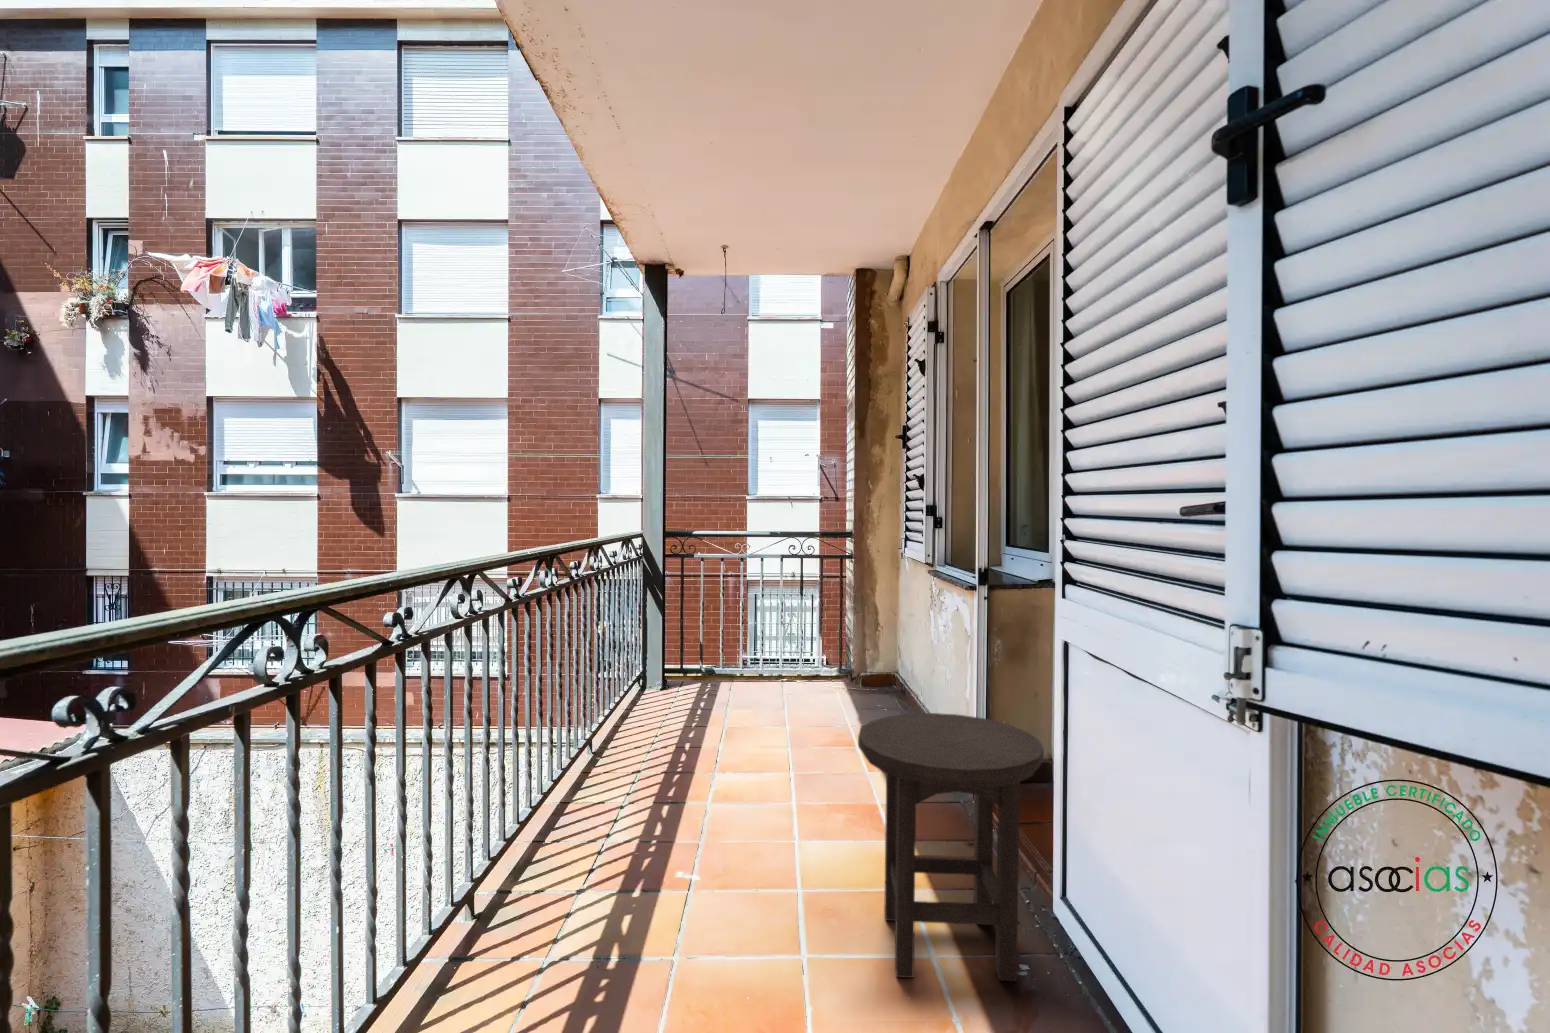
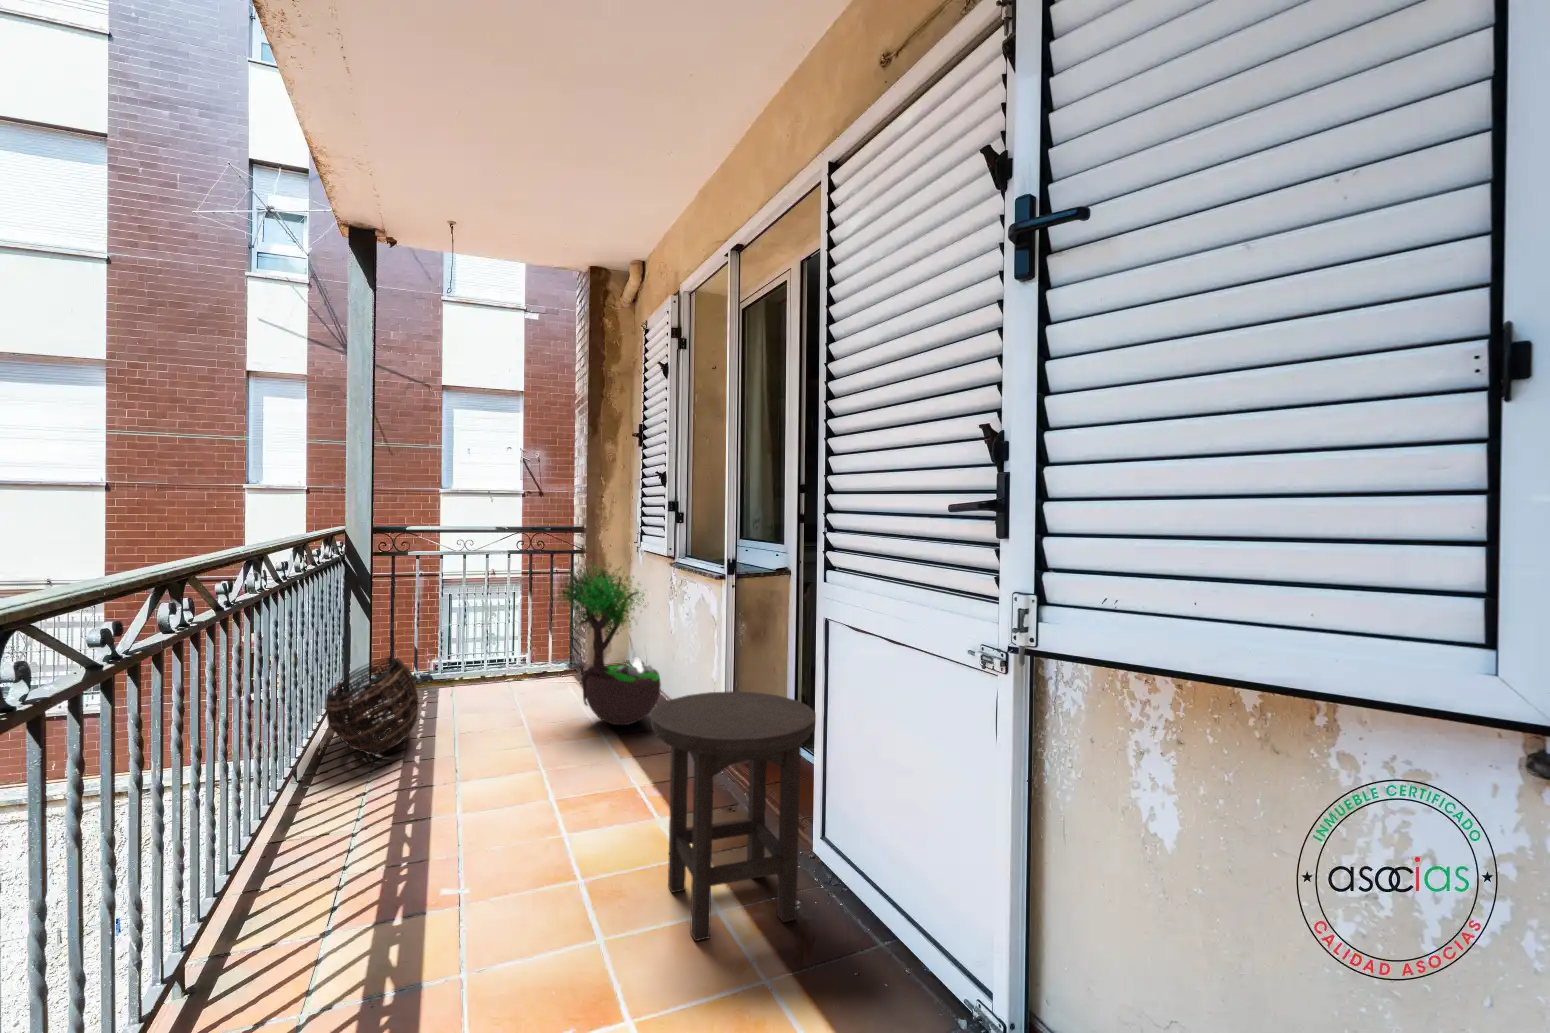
potted tree: none [815,557,920,738] -> present [554,565,661,725]
basket: none [615,652,693,739] -> present [325,657,419,755]

